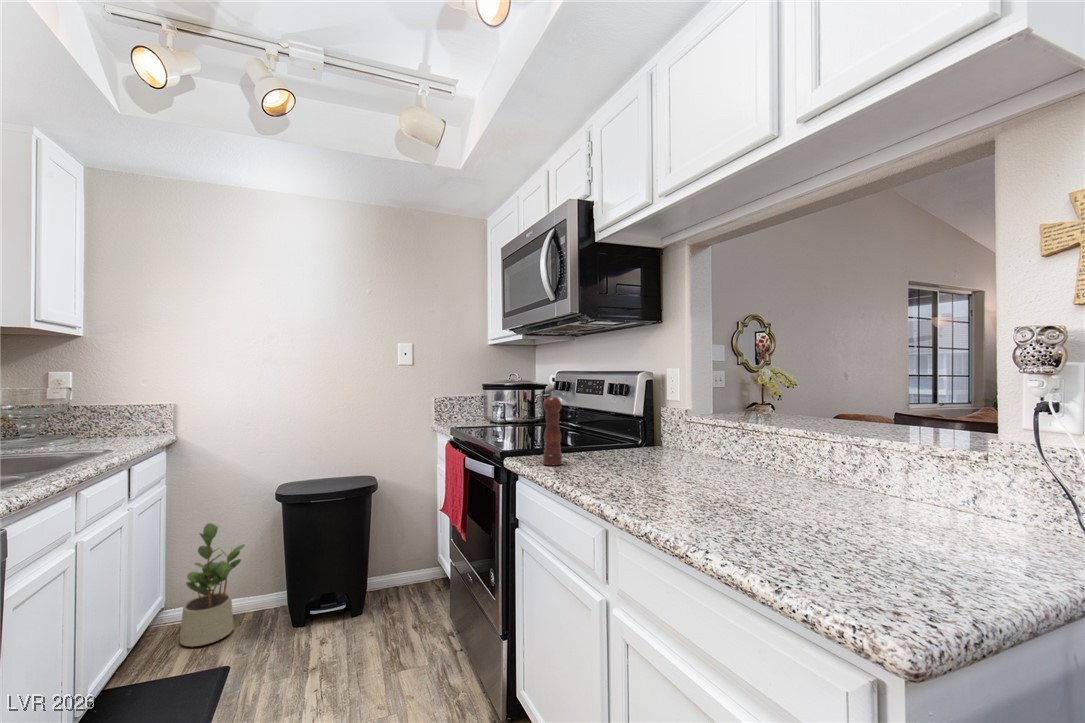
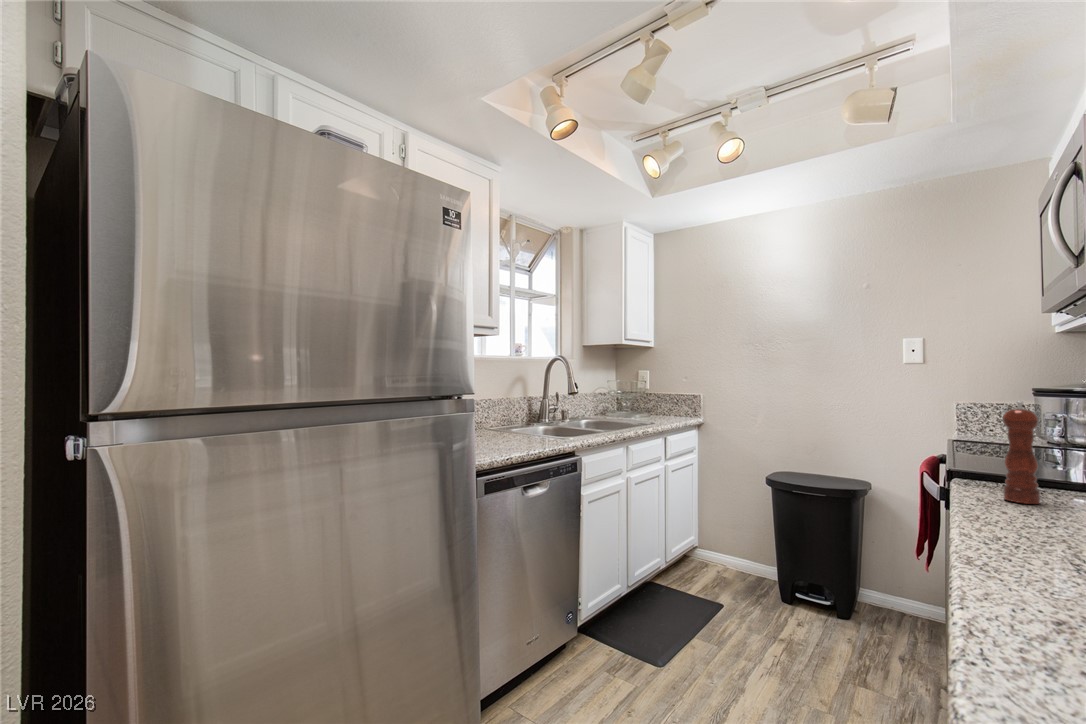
potted plant: present [180,523,245,646] -> none [701,490,748,583]

